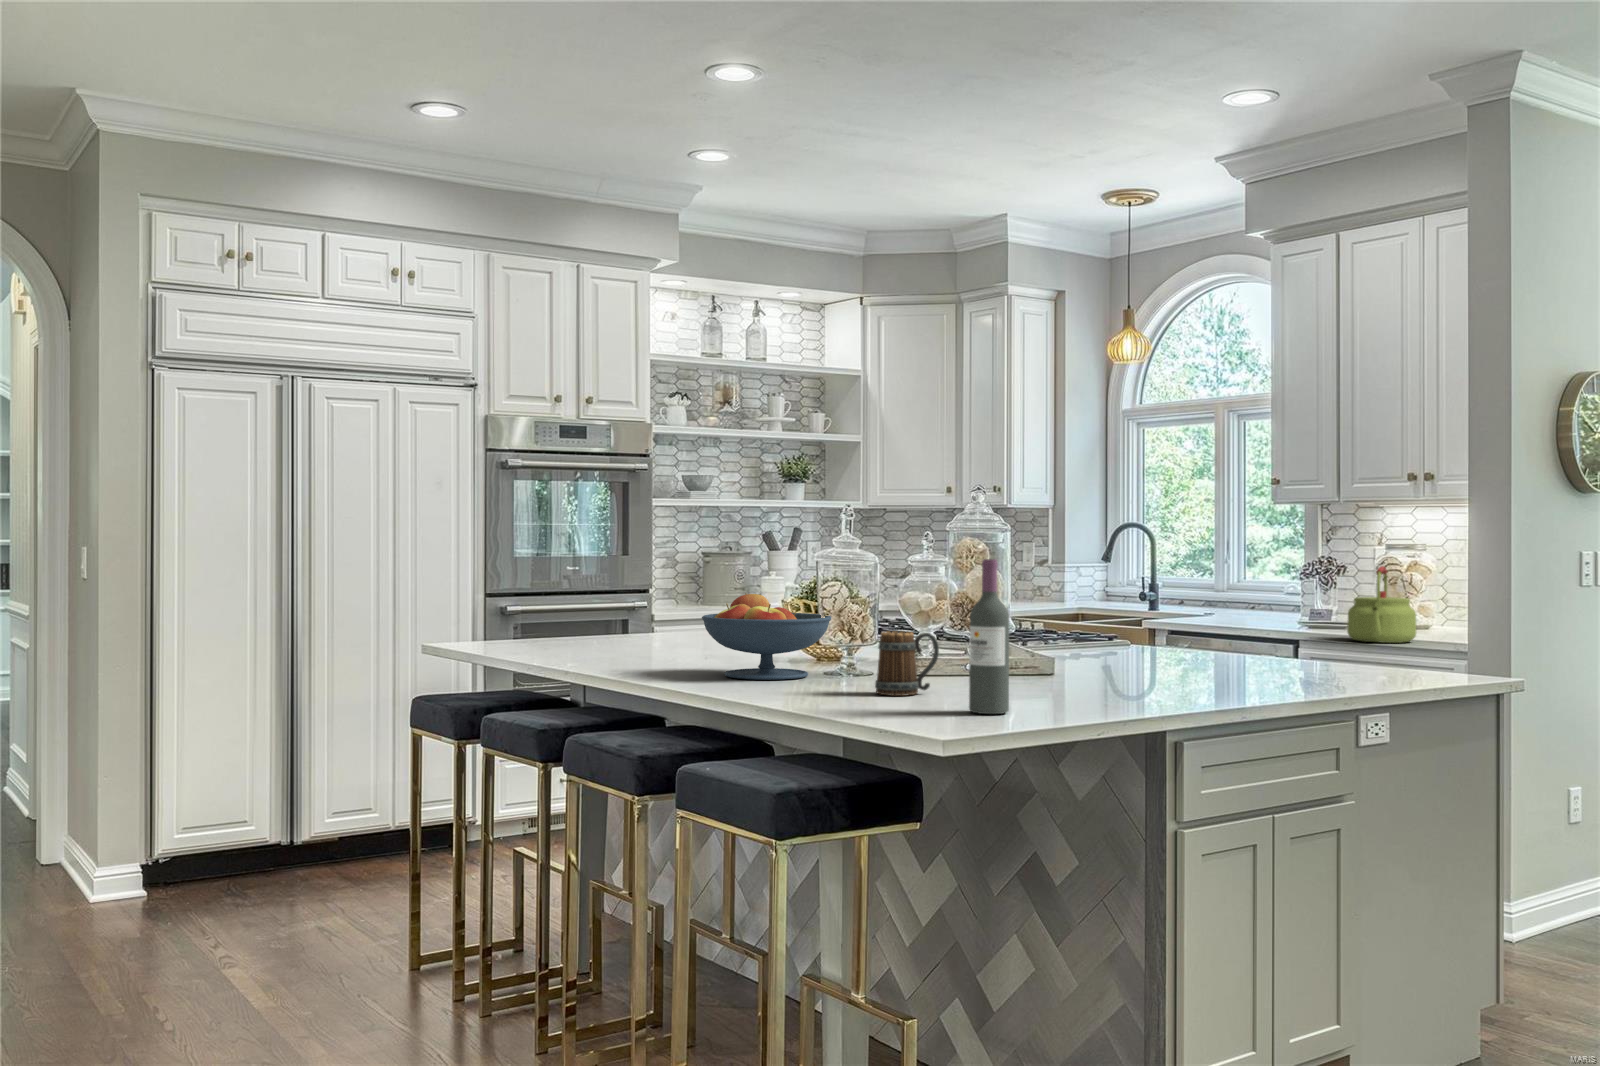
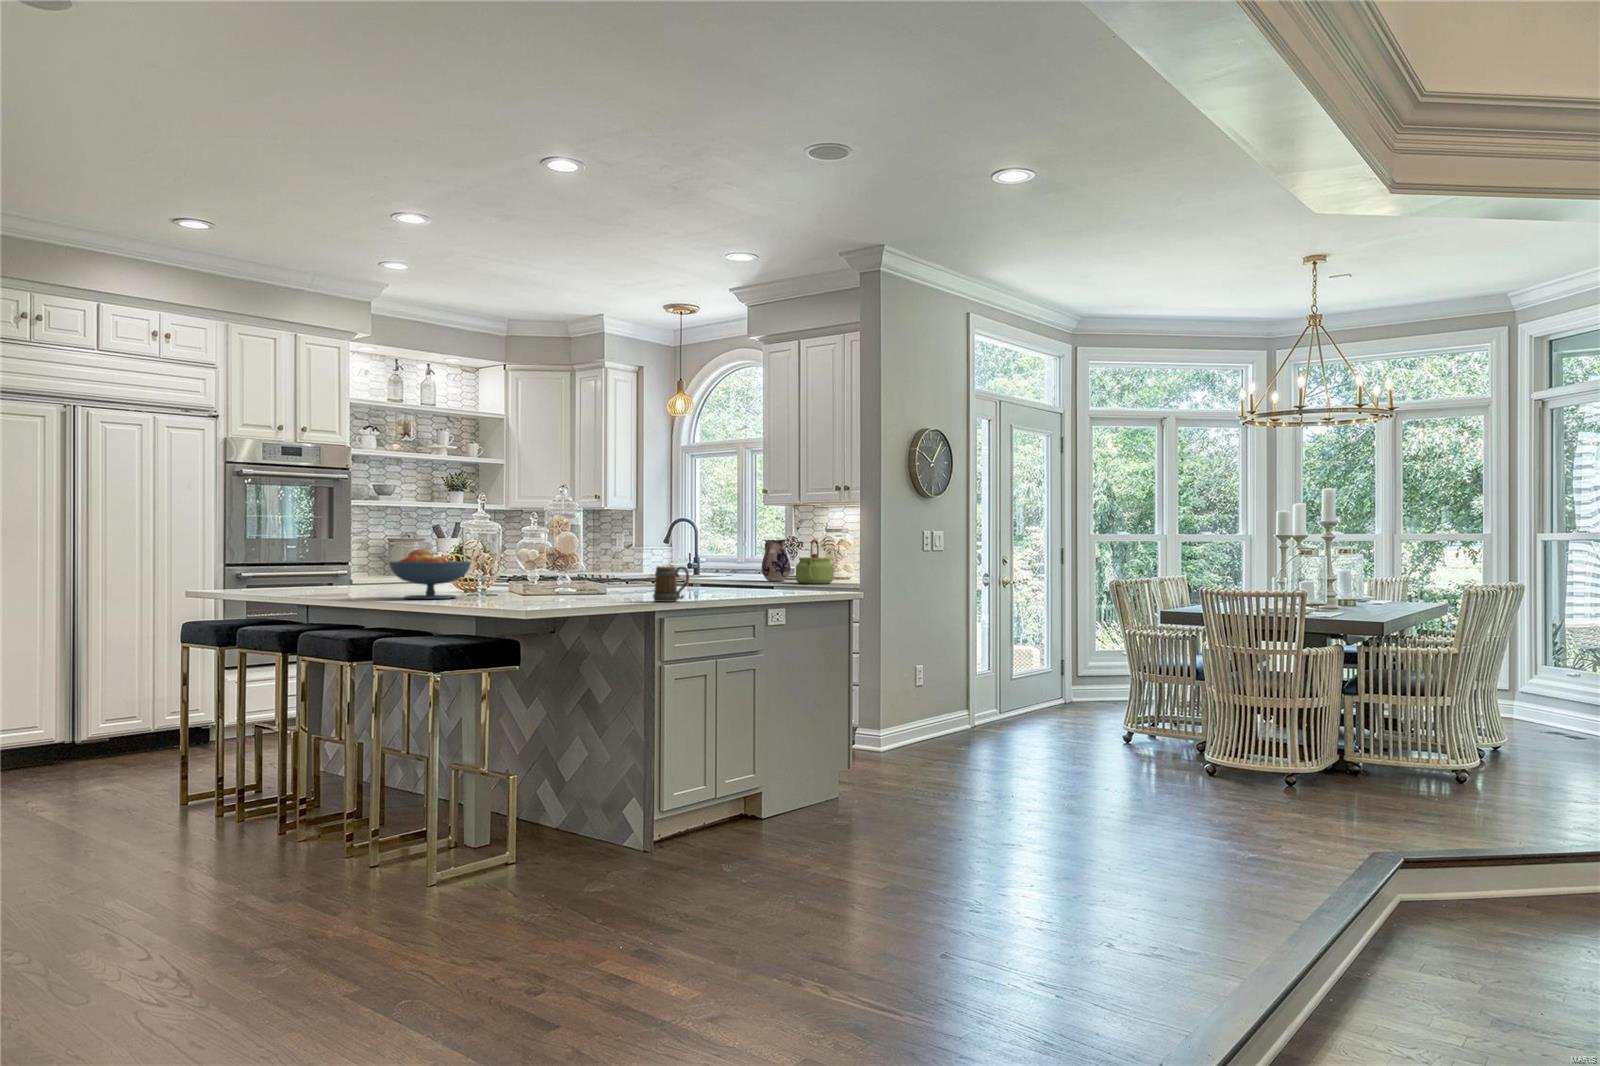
wine bottle: present [969,559,1009,714] -> none [547,521,570,606]
ceramic pitcher: none [1279,564,1330,633] -> present [762,540,791,581]
mug: present [875,631,939,696] -> present [653,566,689,602]

